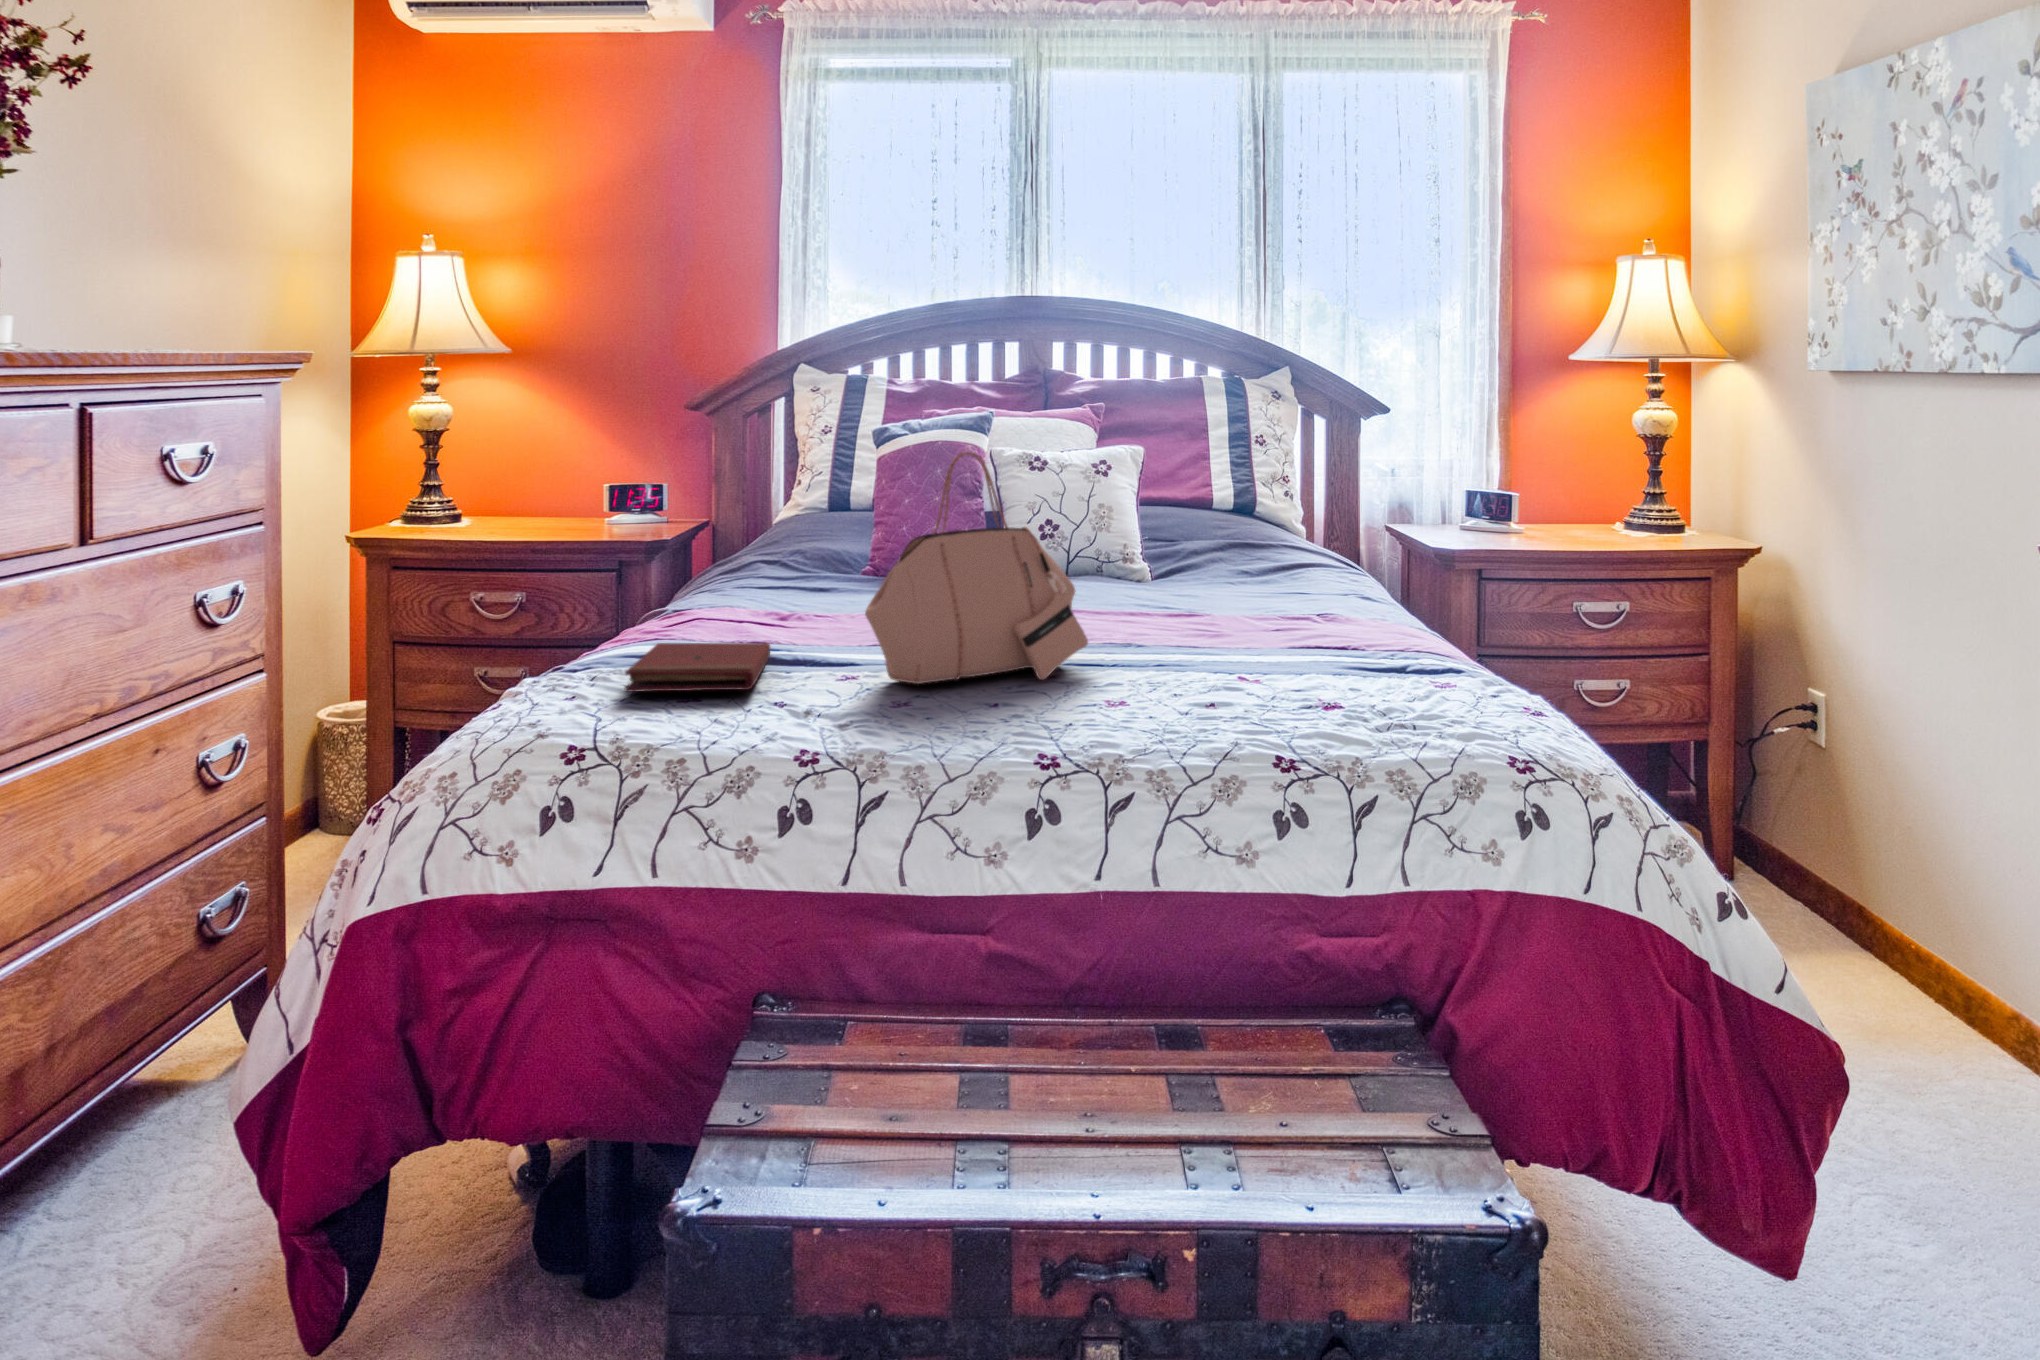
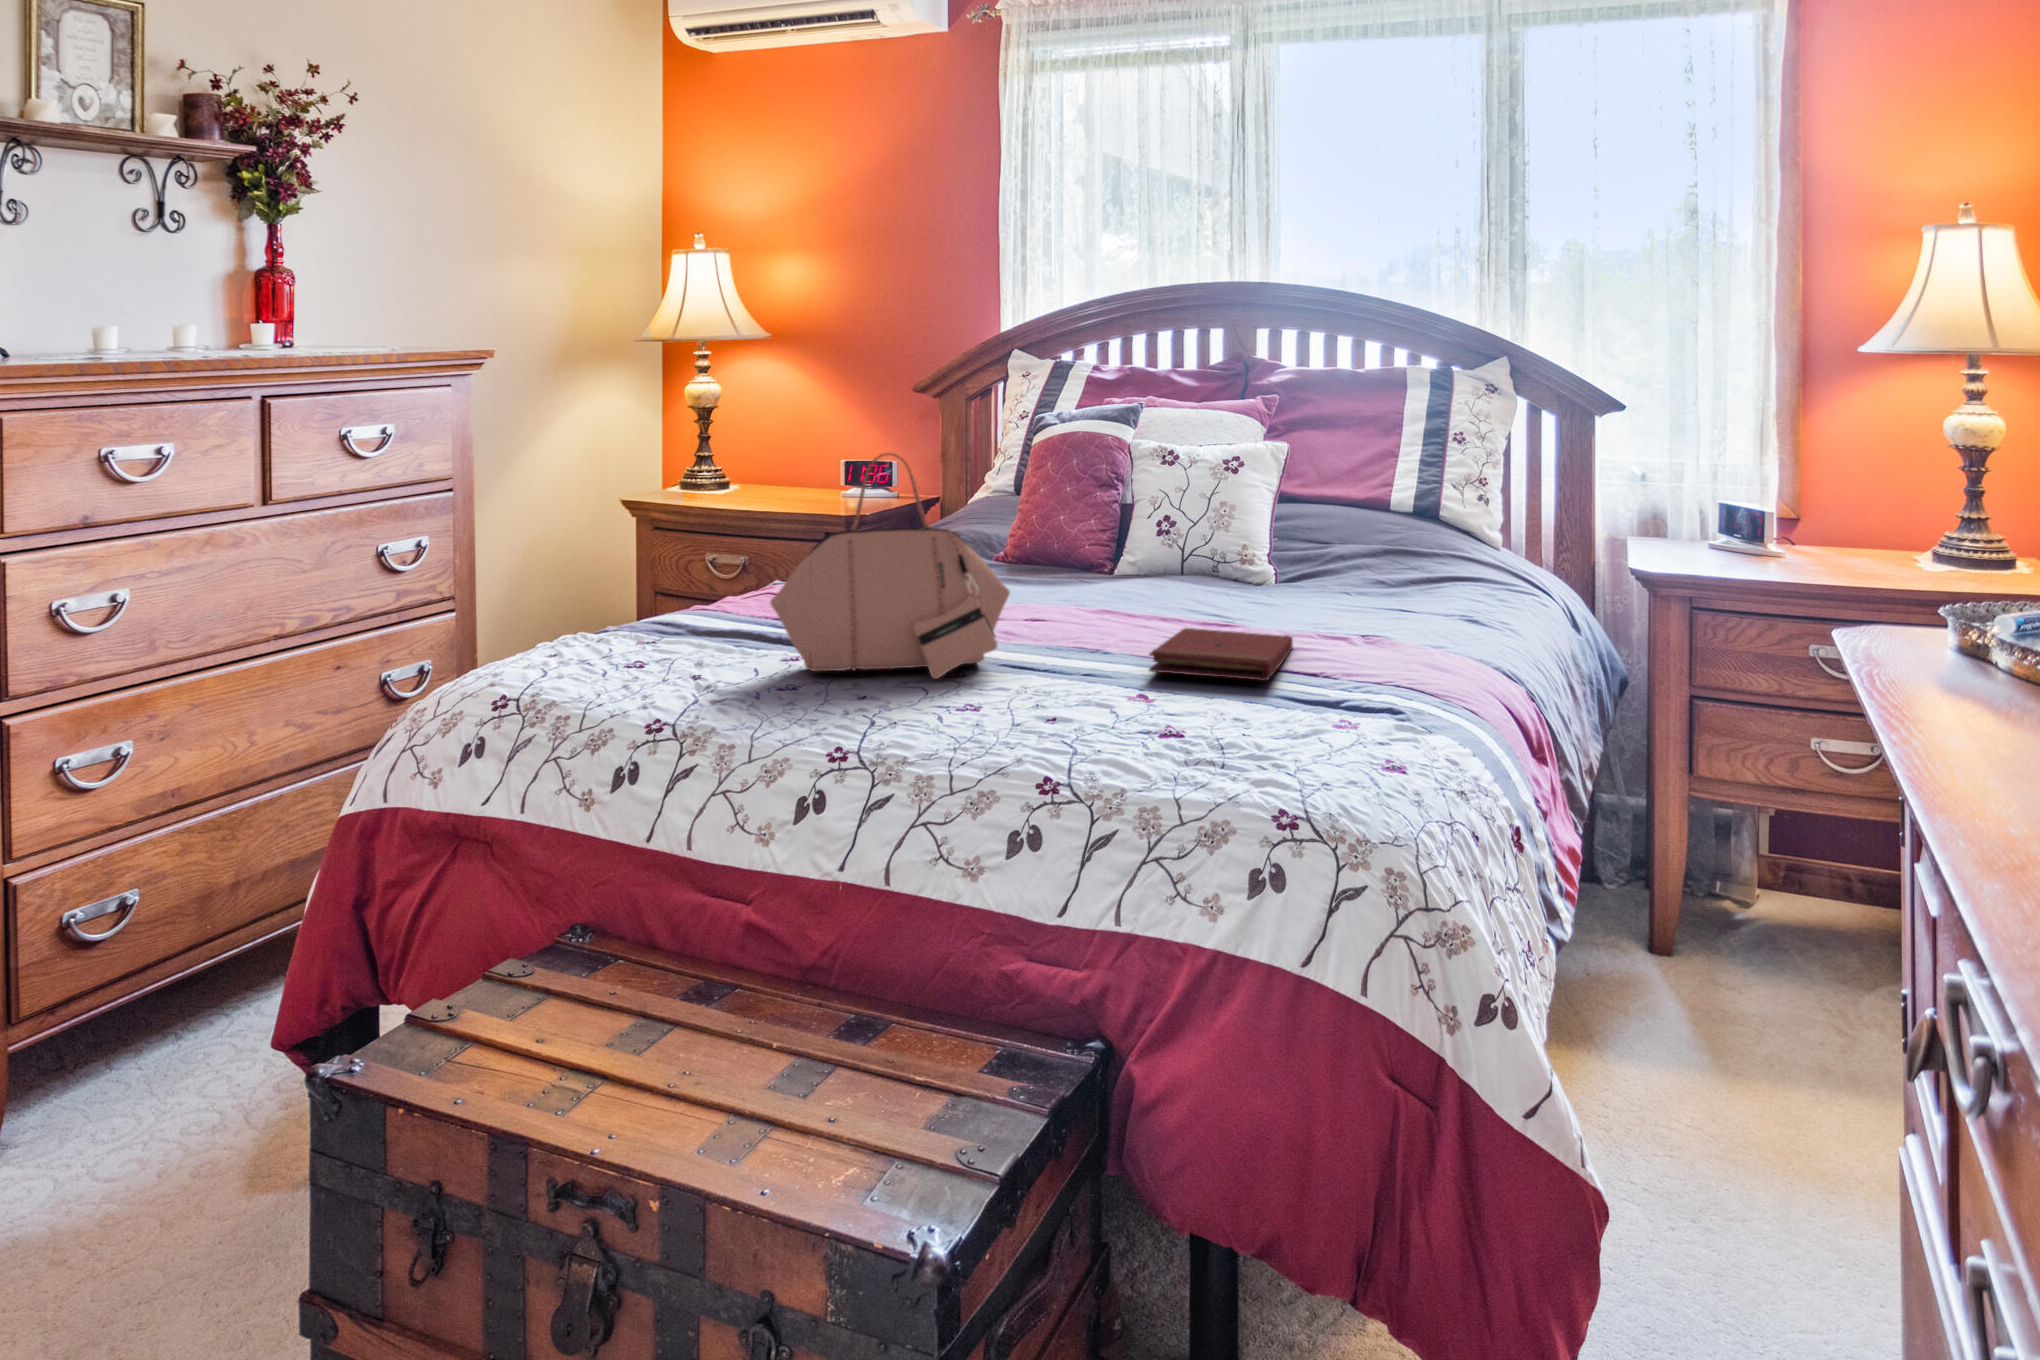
book: present [625,642,770,692] -> present [1149,628,1293,681]

